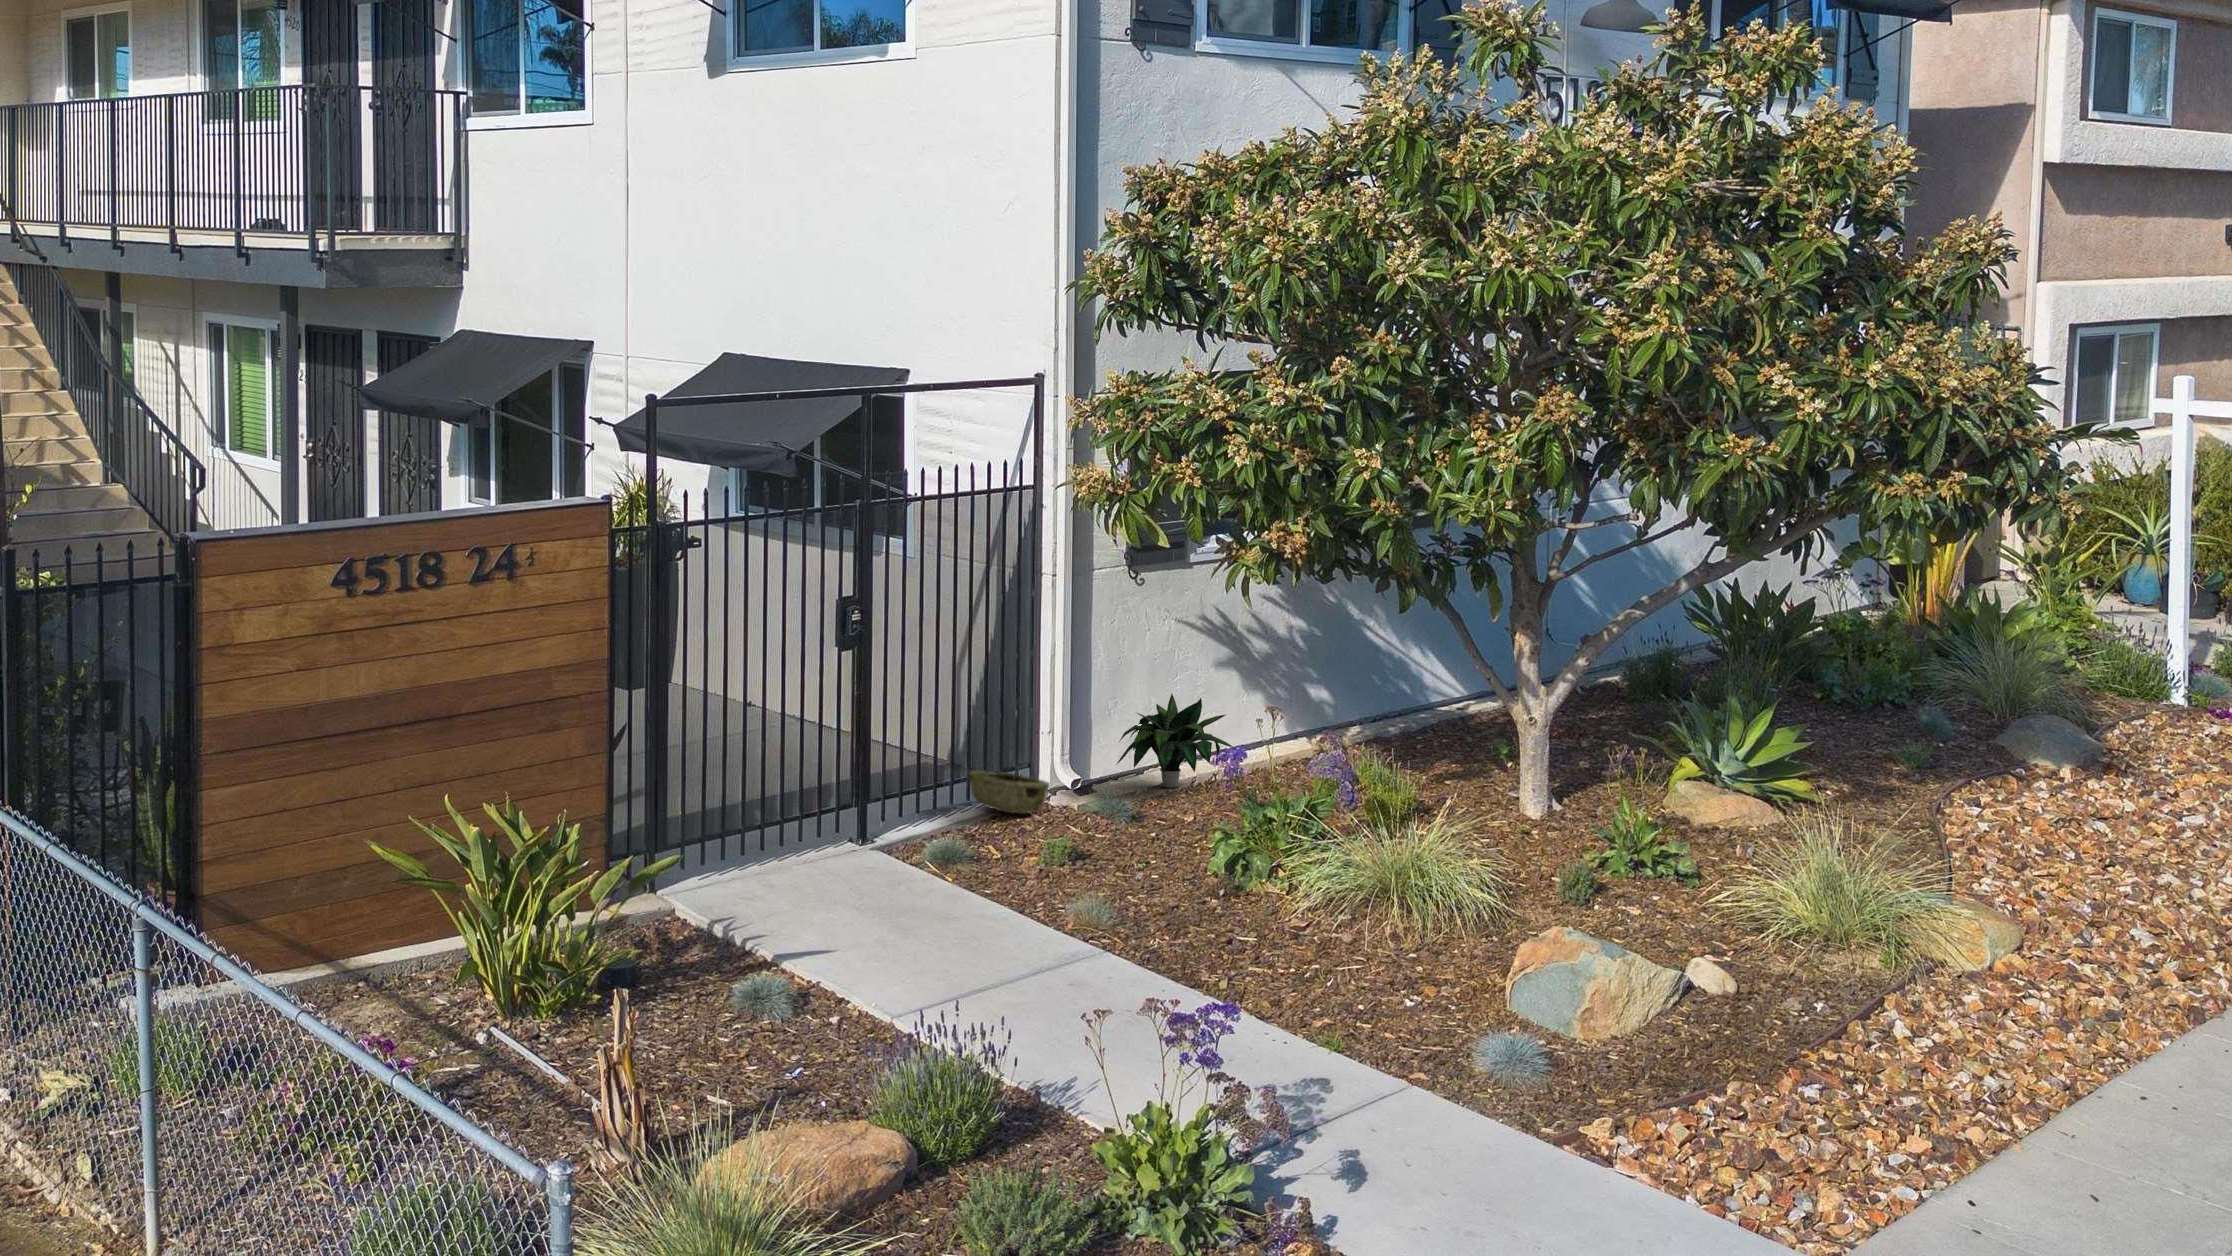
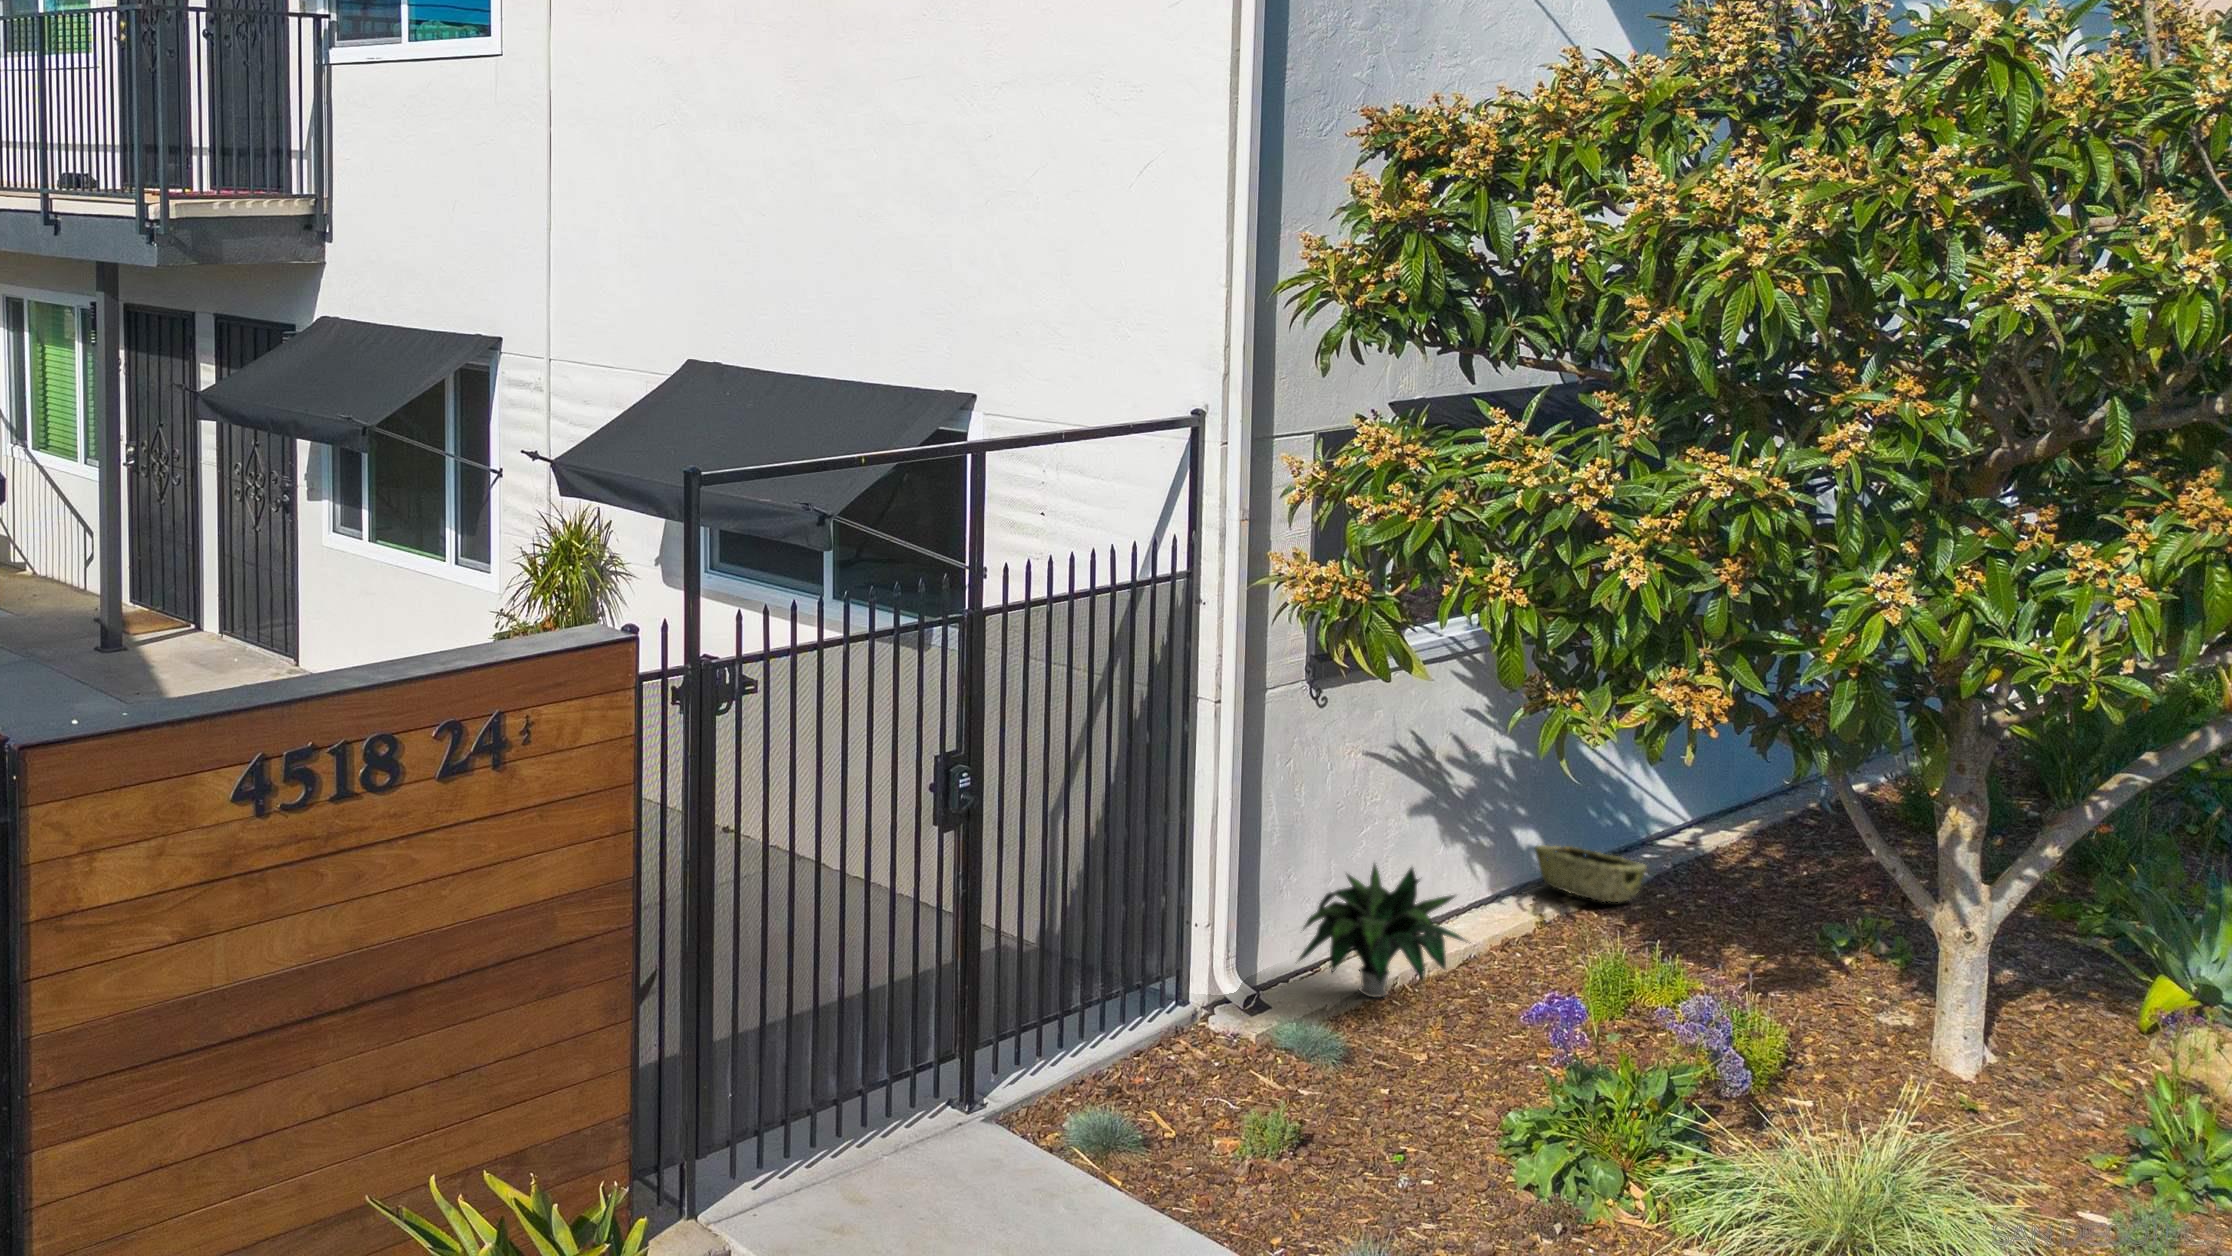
woven basket: present [969,771,1050,813] -> present [1534,845,1646,902]

